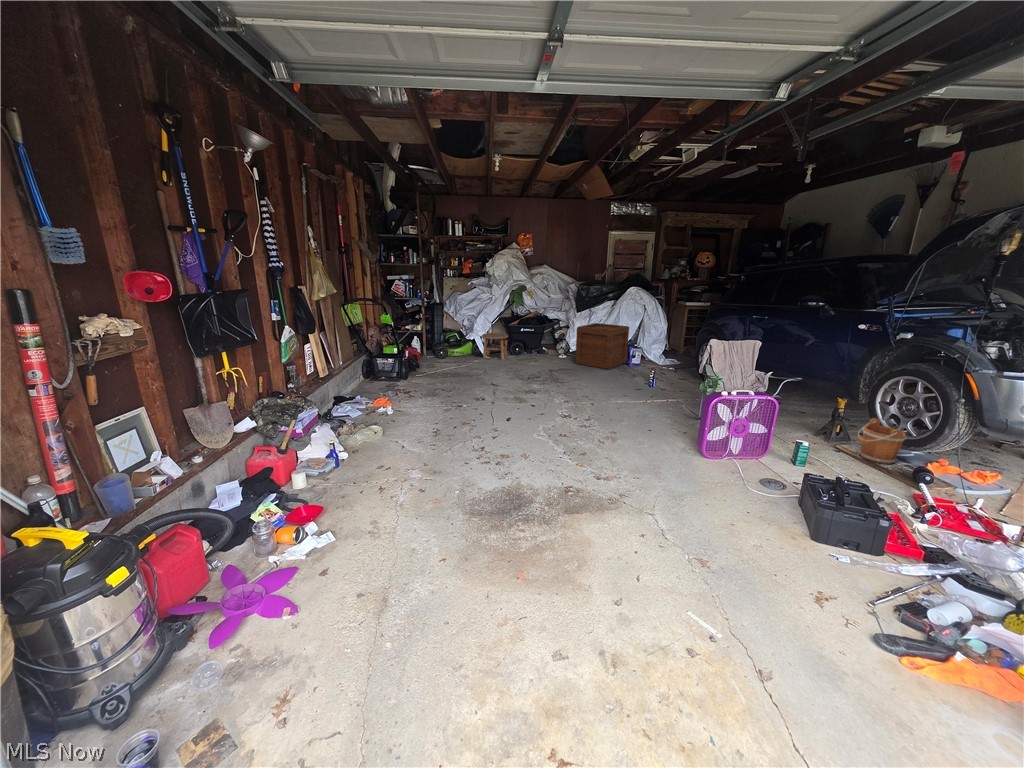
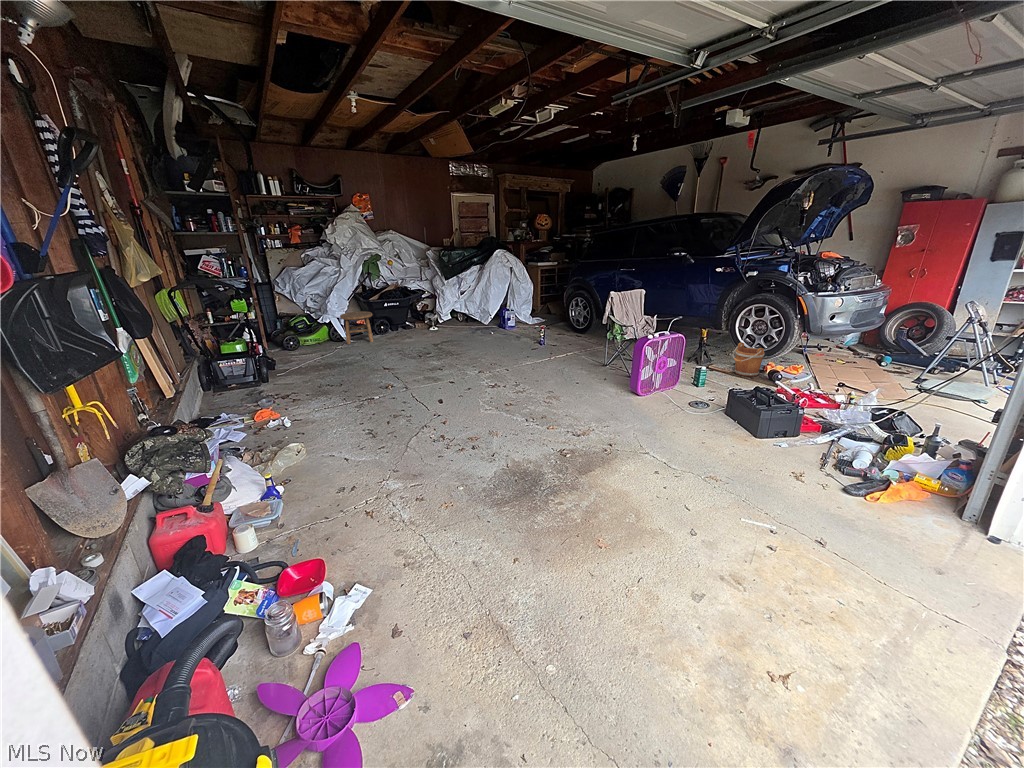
wooden crate: present [575,323,629,369] -> none [453,290,503,336]

